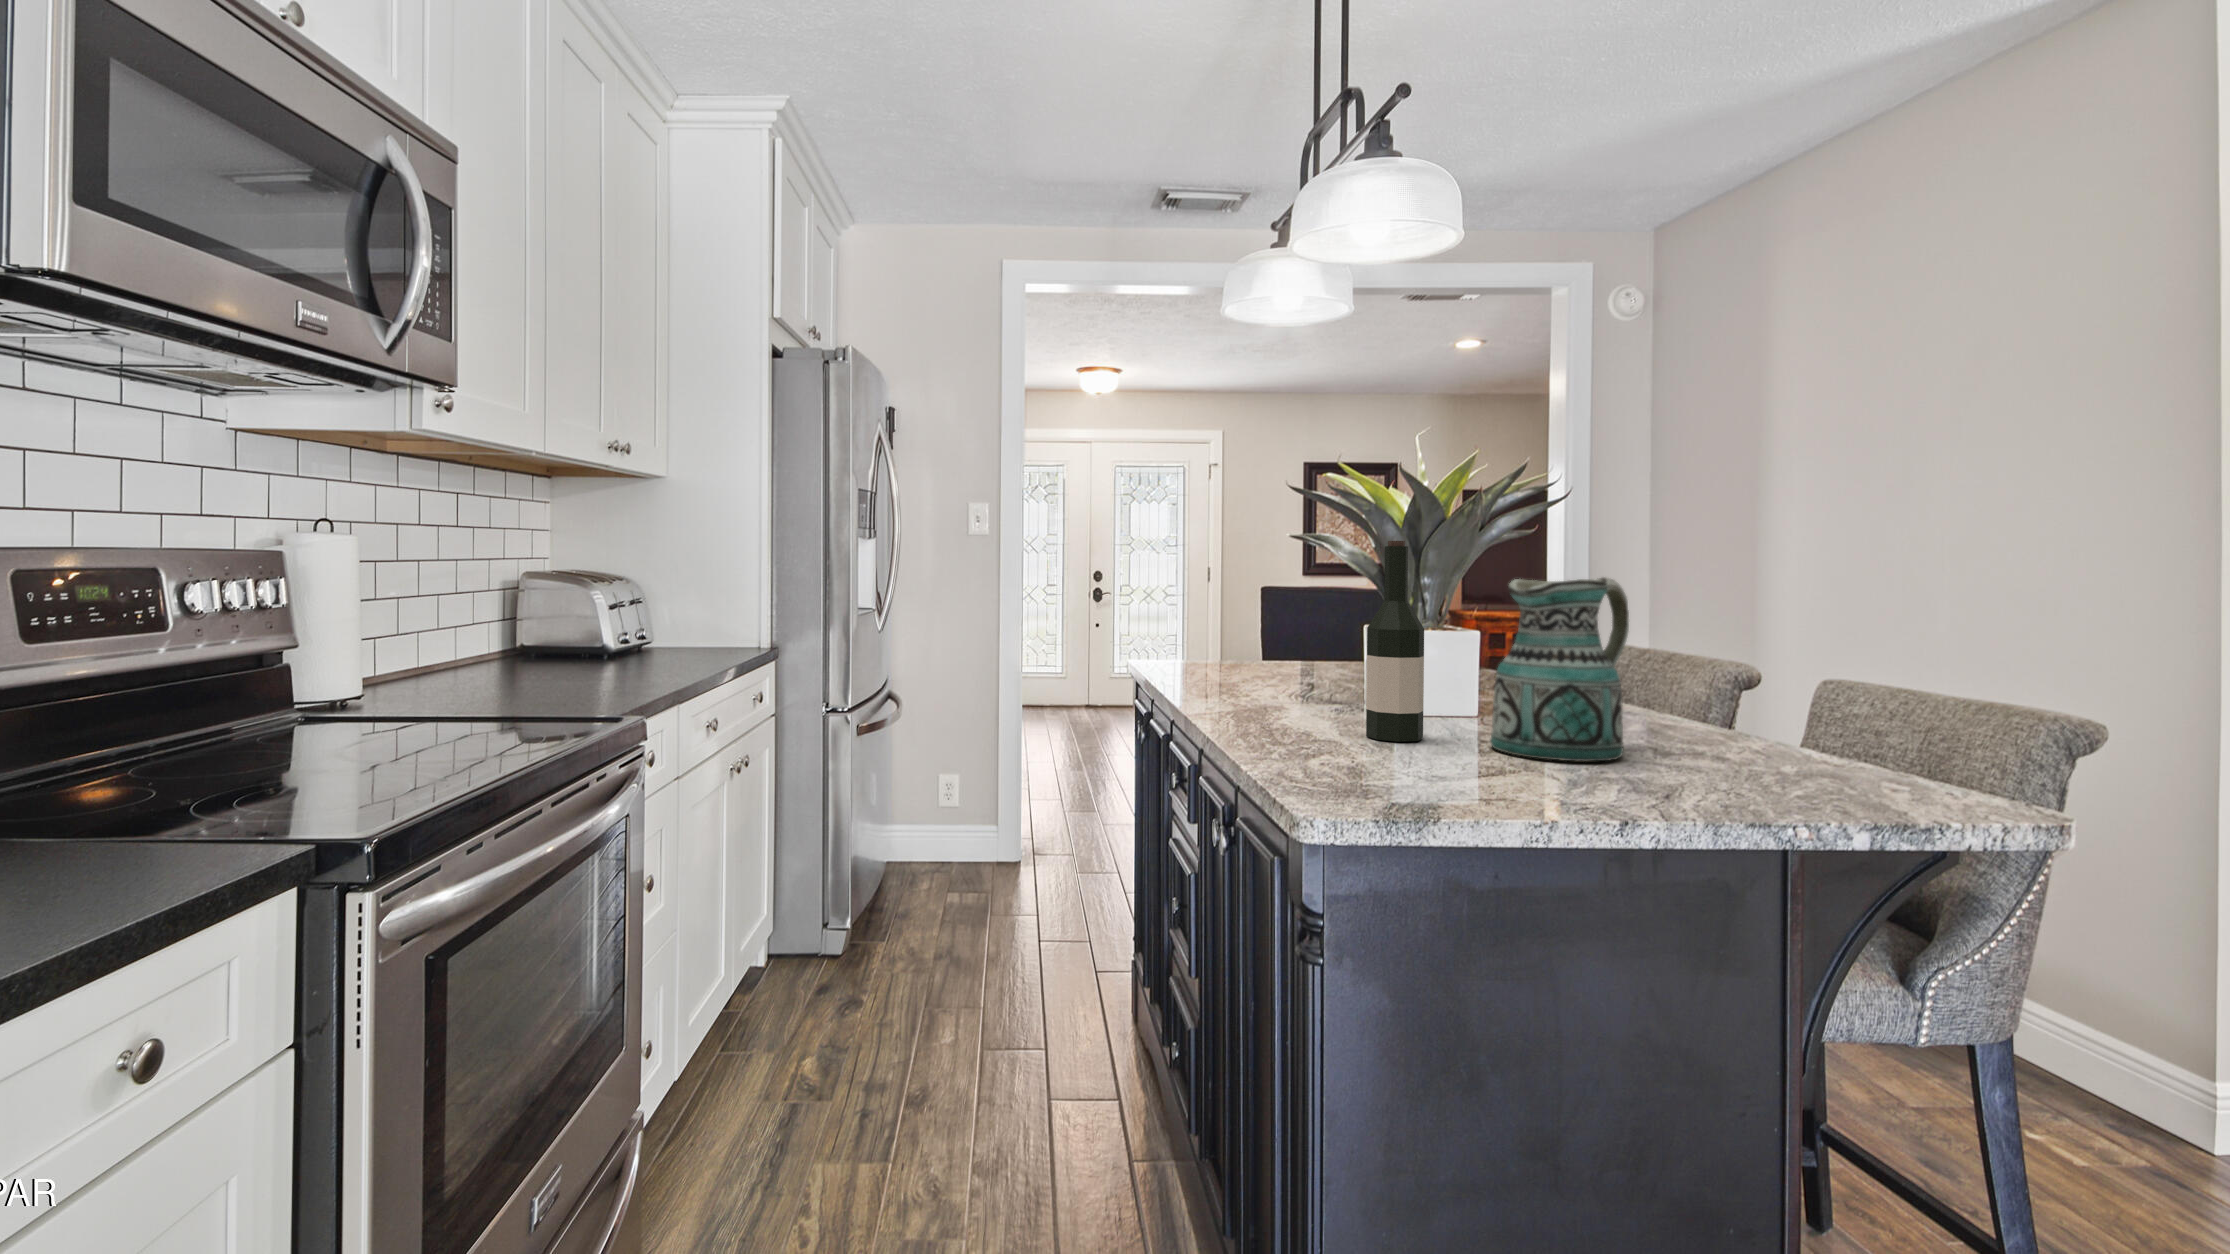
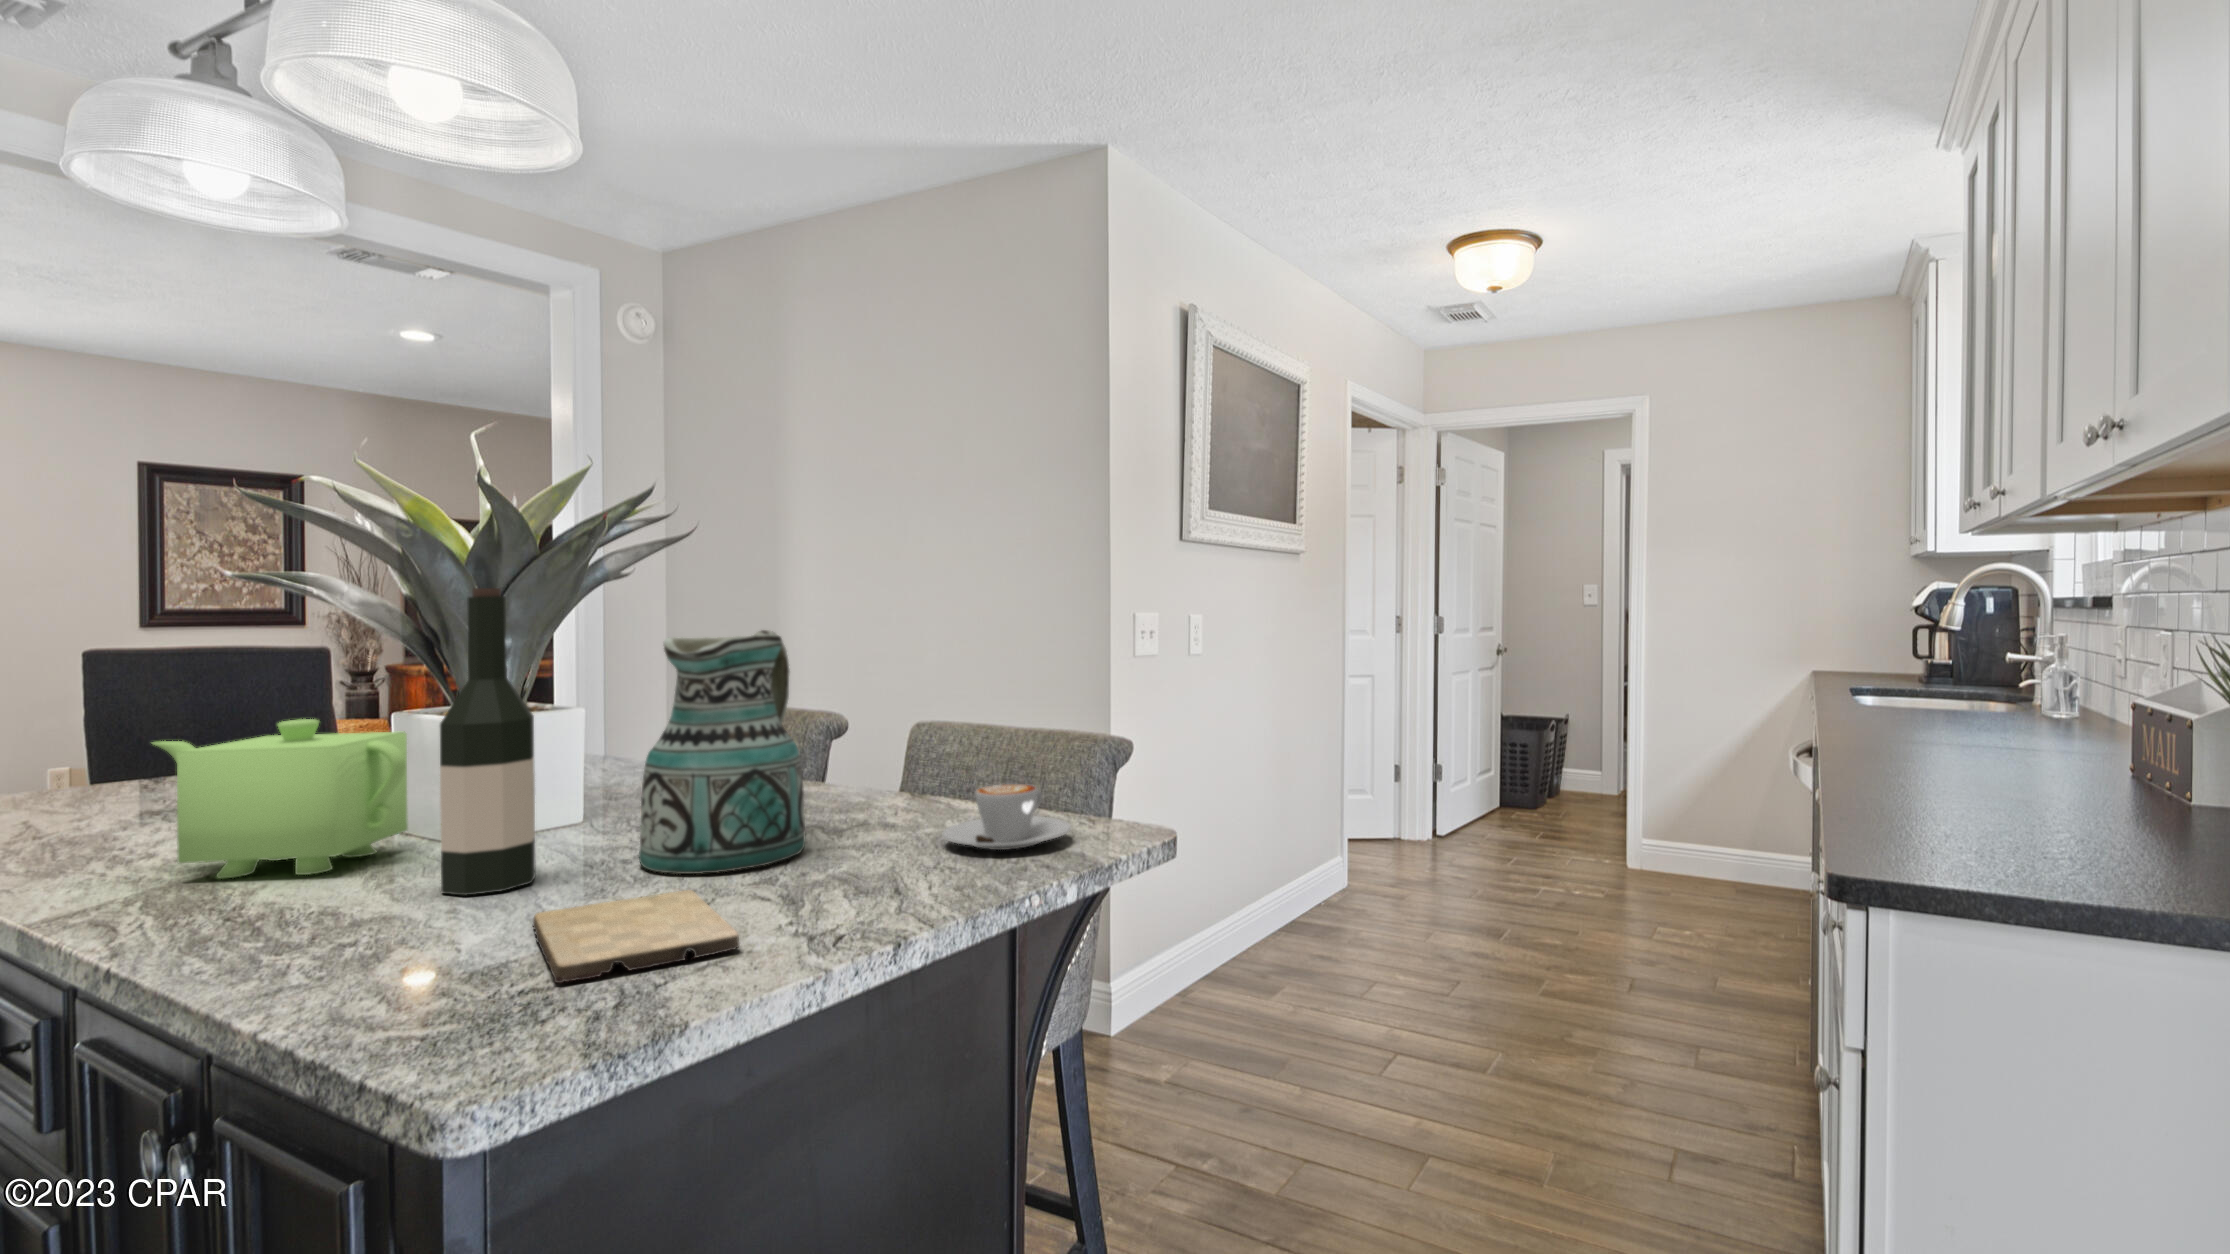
teapot: none [1247,622,1367,716] -> present [152,719,408,879]
coffee cup: none [1747,734,1900,796] -> present [942,784,1071,850]
cutting board: none [1386,752,1507,795] -> present [533,890,740,983]

